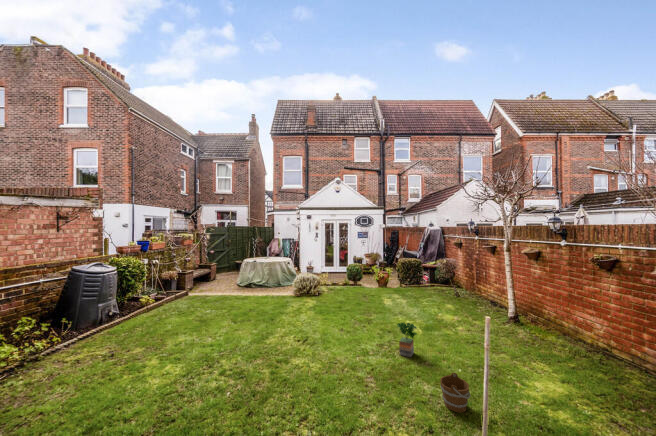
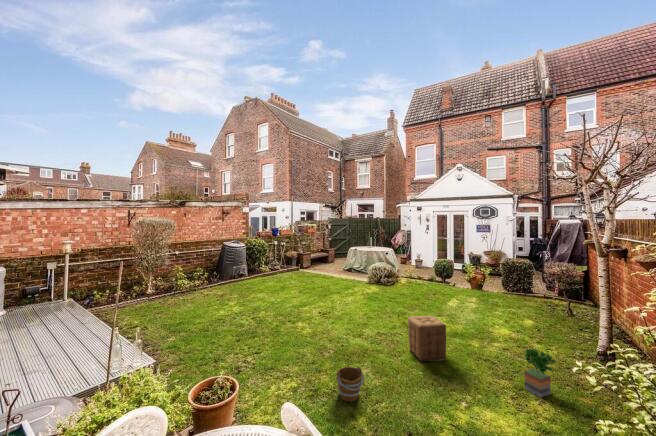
ottoman: none [418,309,451,351] -> present [408,316,446,361]
potted tree: present [397,322,417,357] -> present [525,349,556,398]

